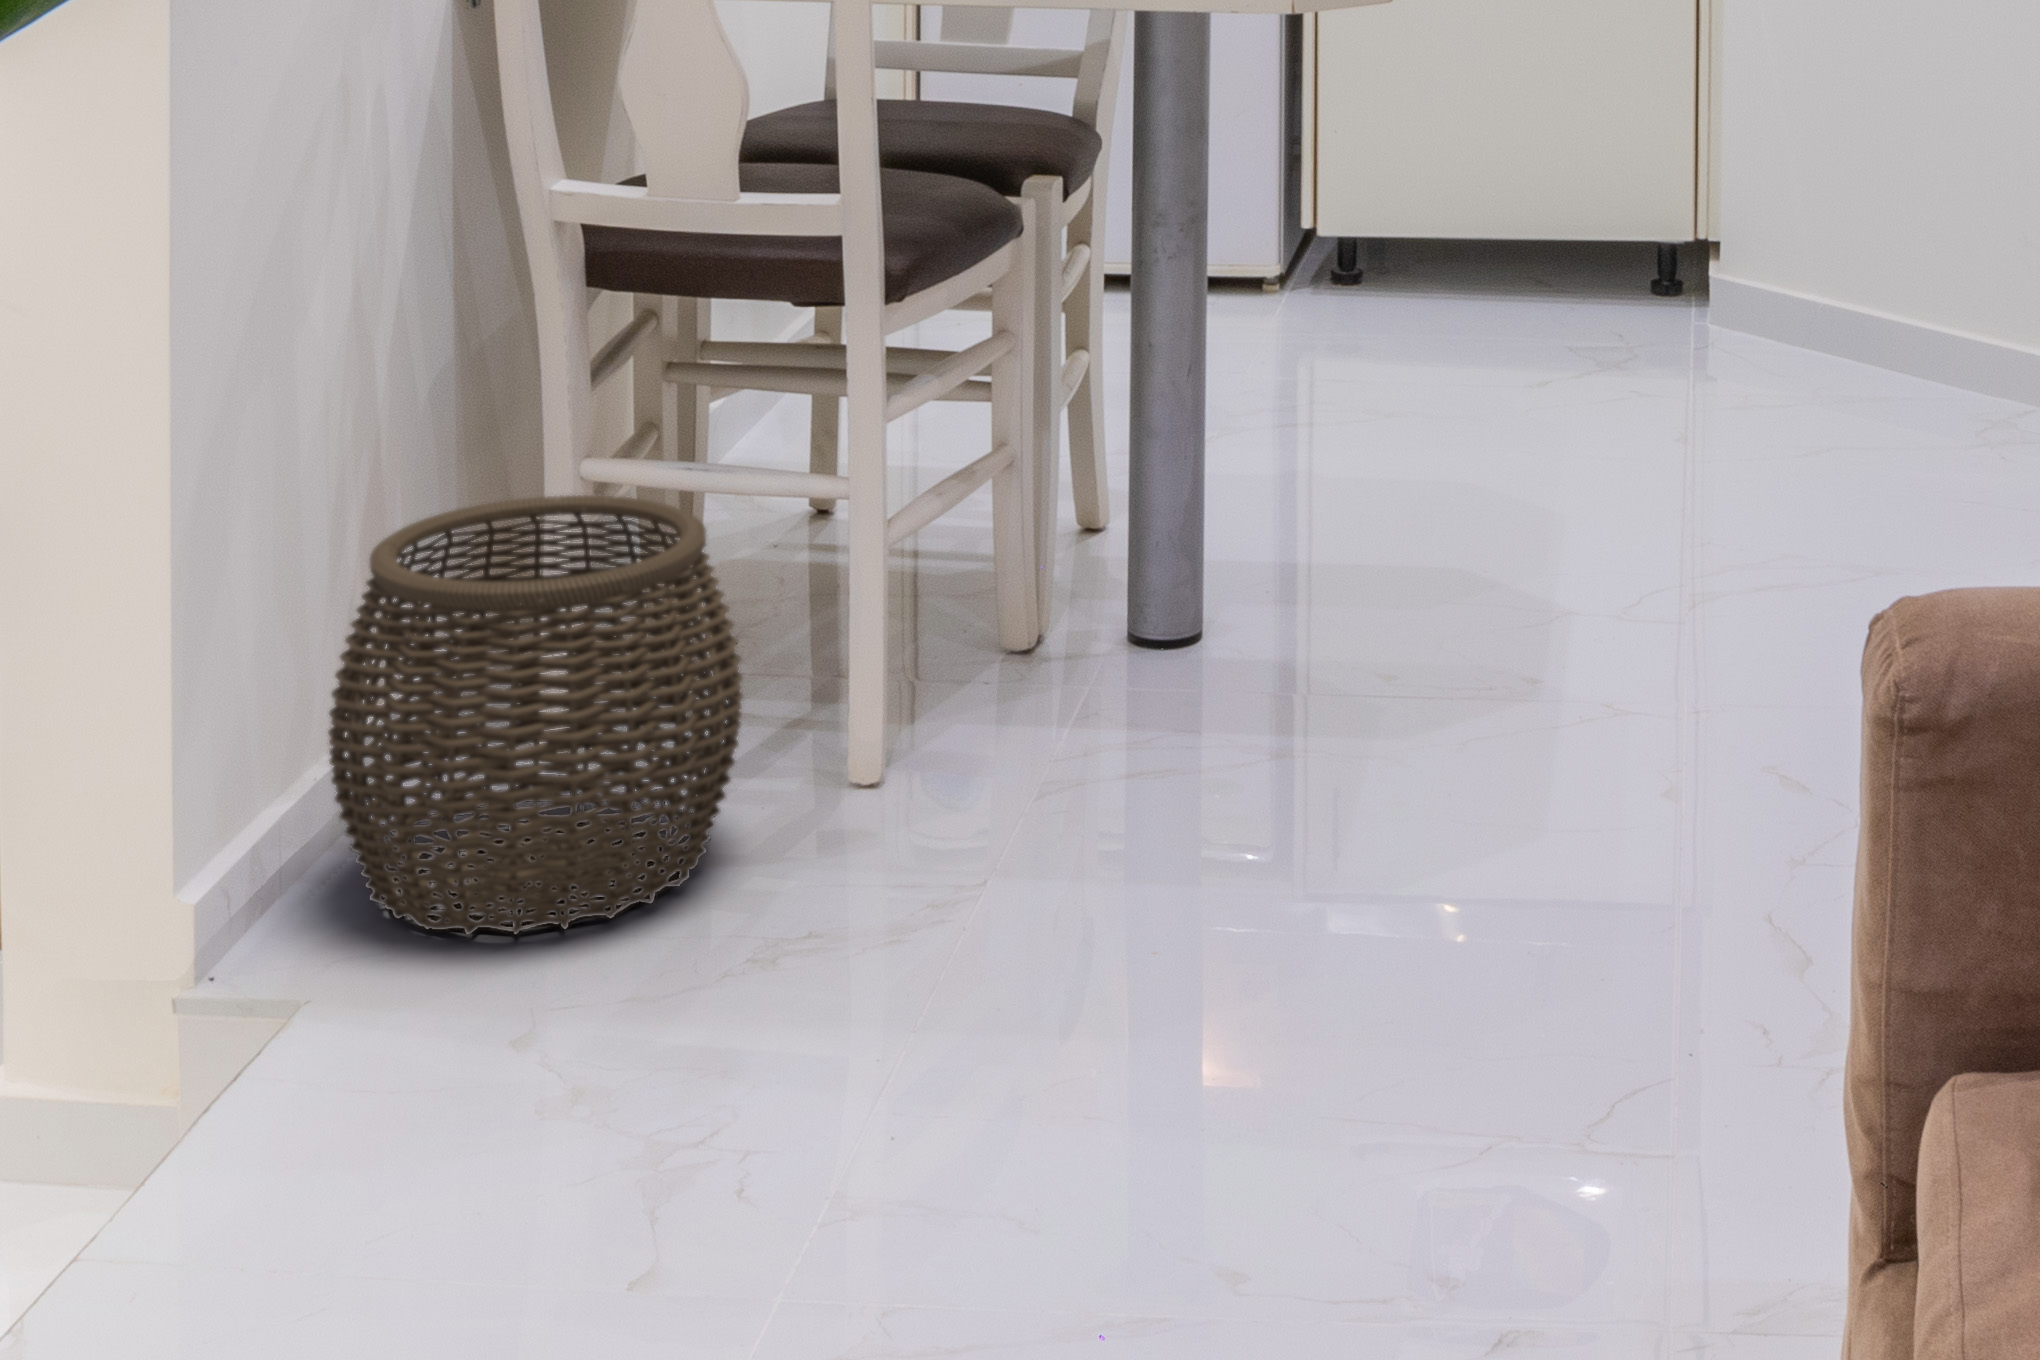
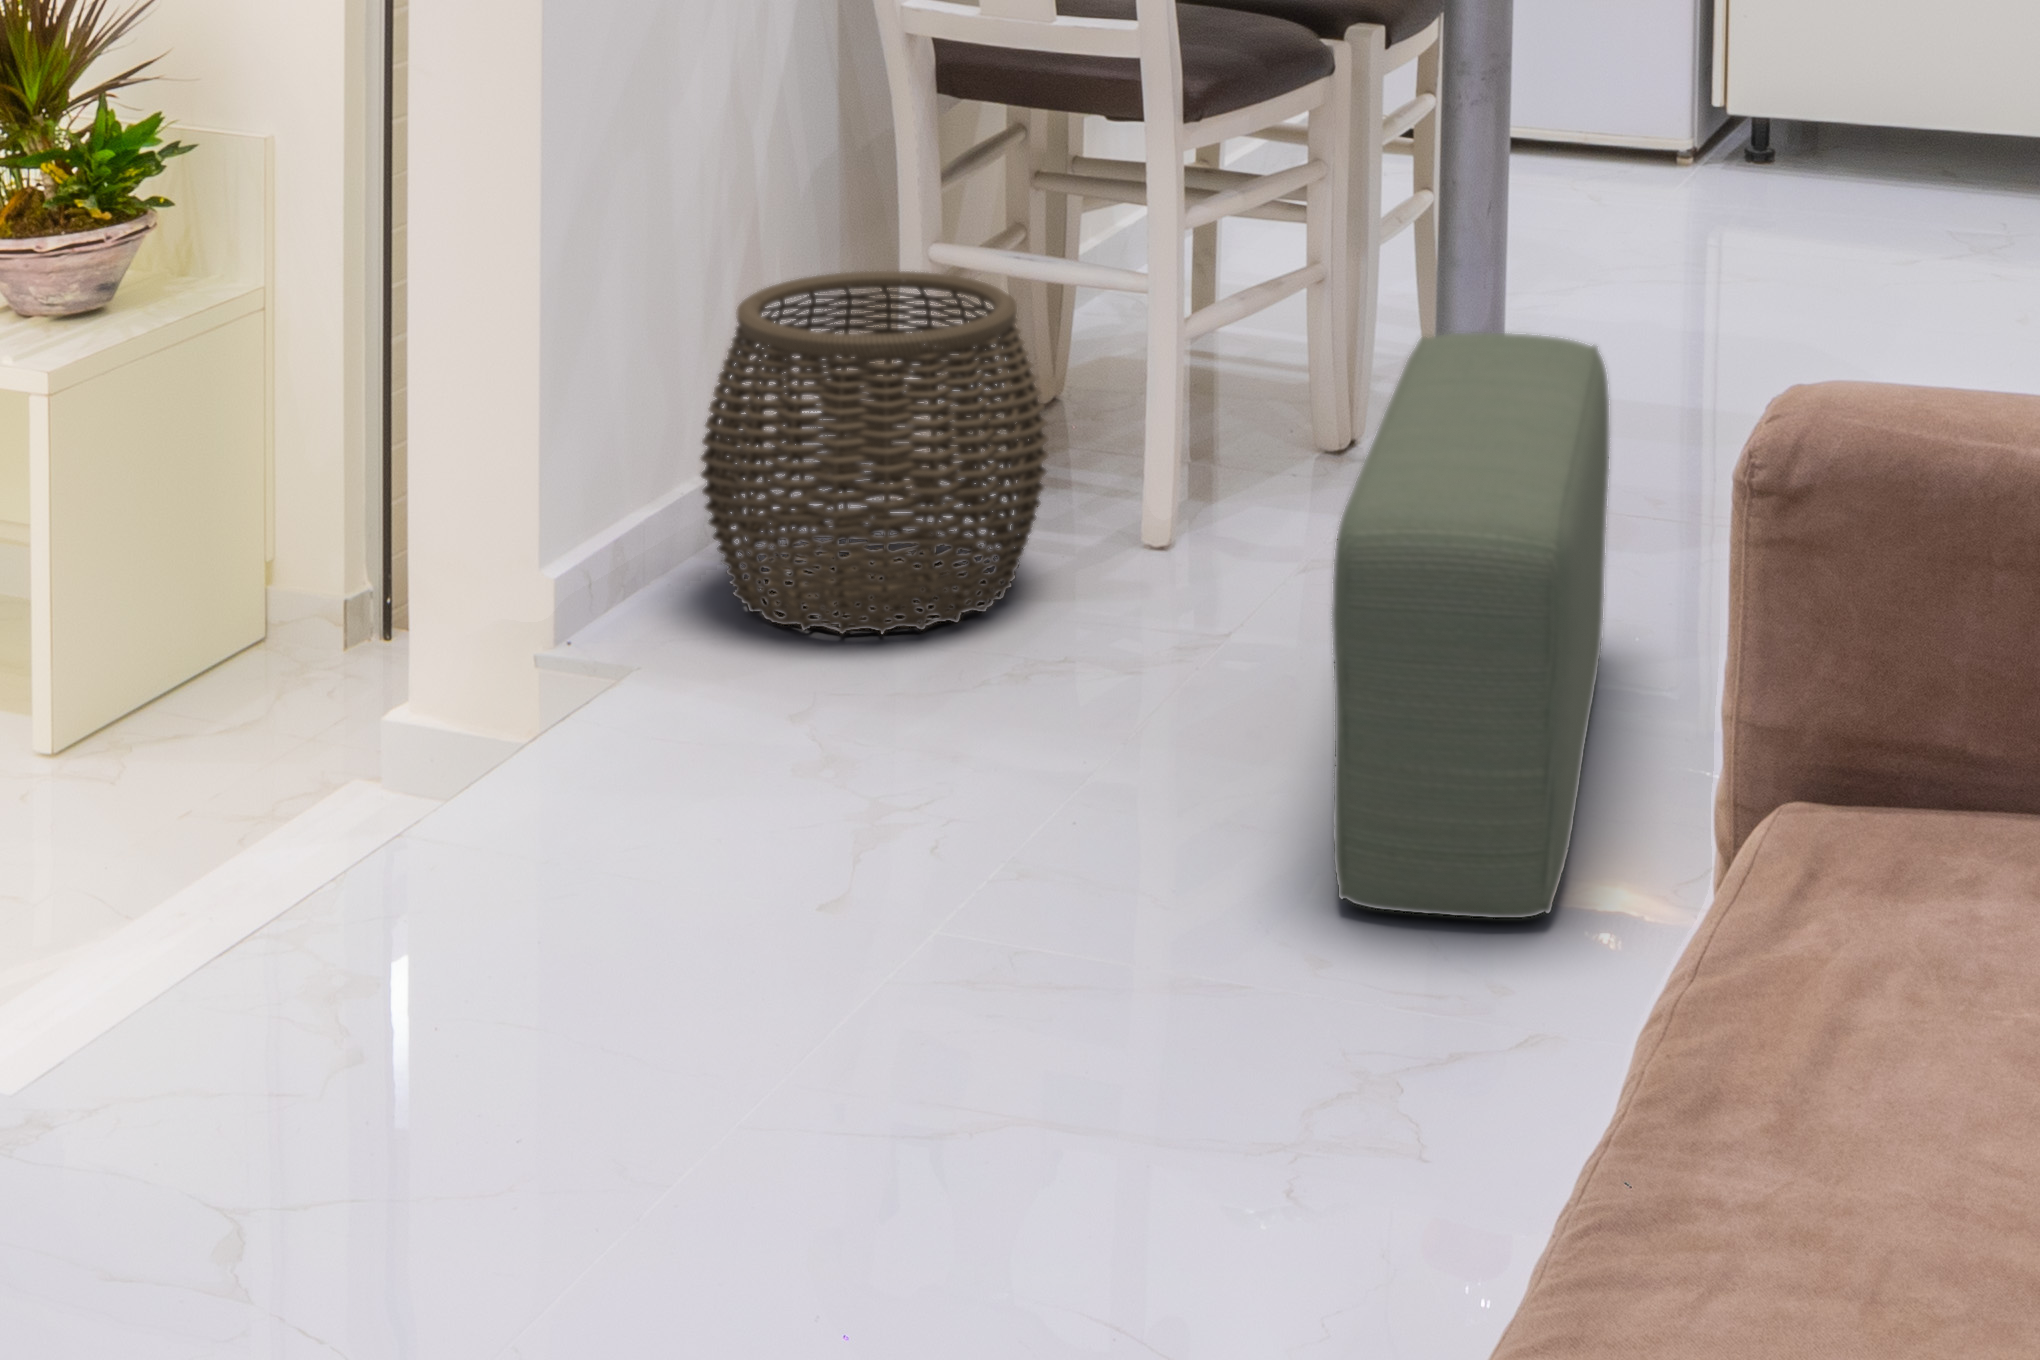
pouf: none [1175,516,1452,1203] -> present [1332,333,1610,918]

